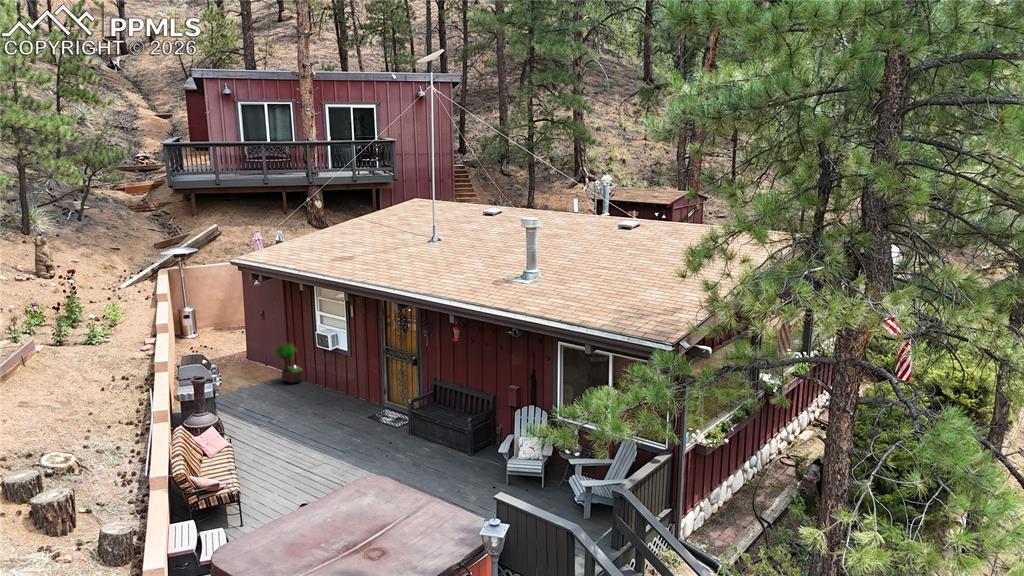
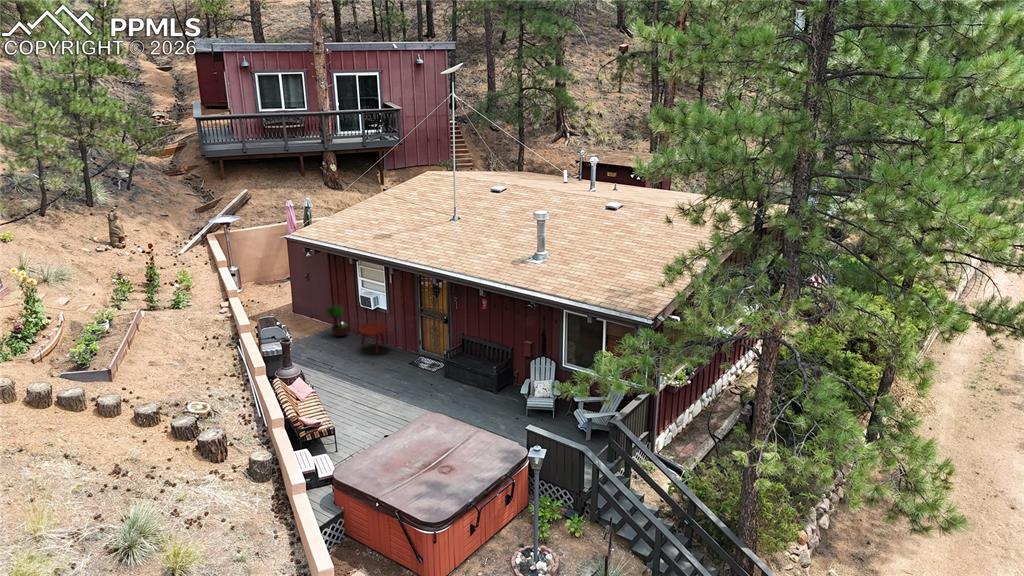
side table: none [309,365,346,405] -> present [358,323,388,354]

